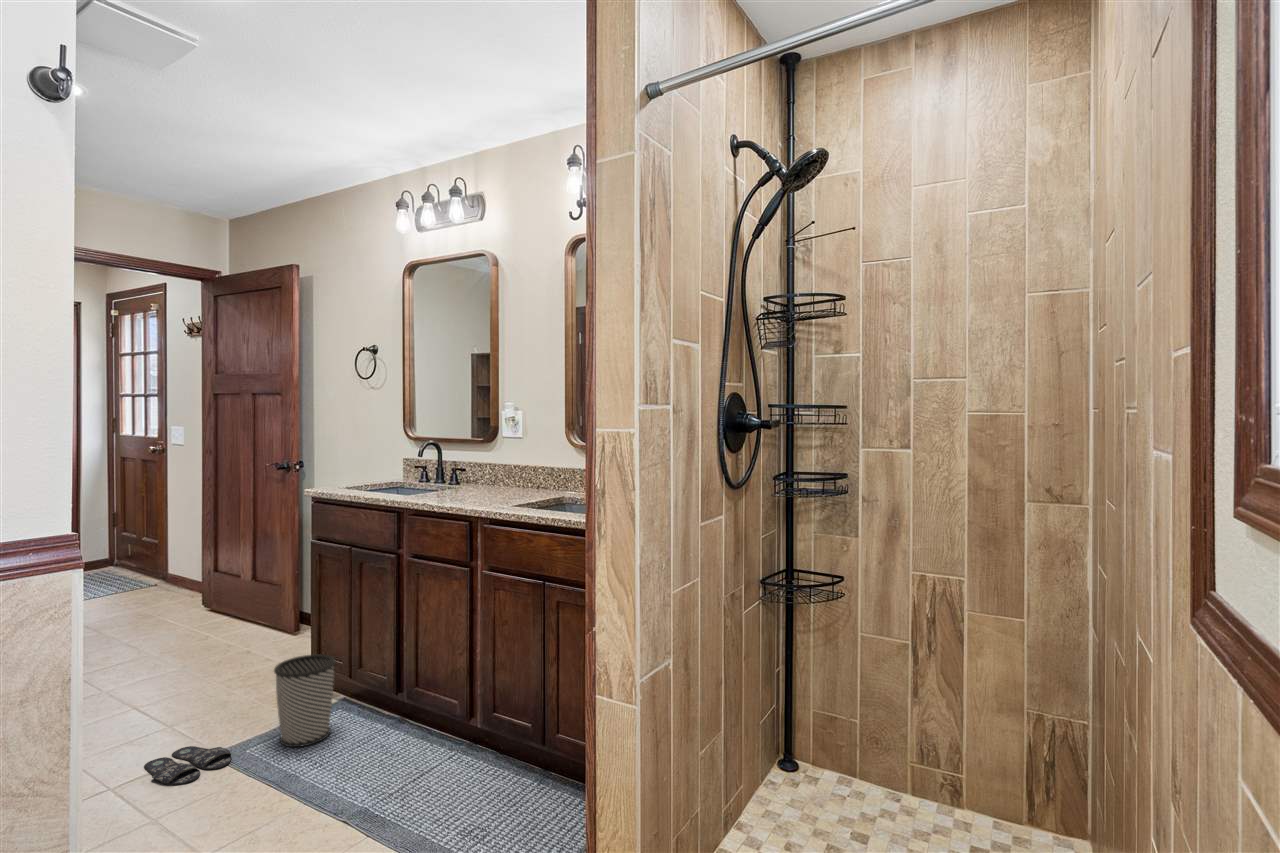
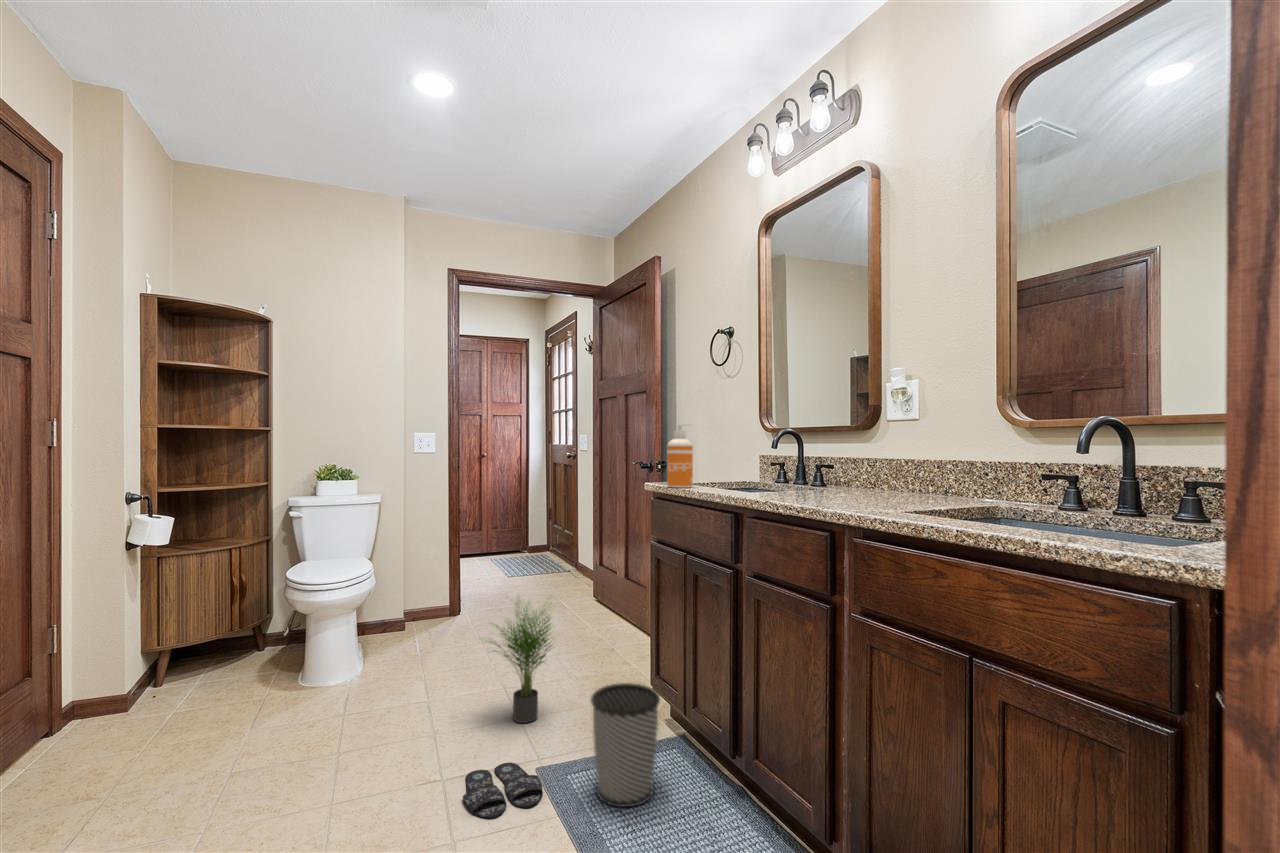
soap dispenser: none [328,439,351,493] -> present [667,424,693,488]
potted plant: none [120,597,223,720] -> present [490,603,553,723]

